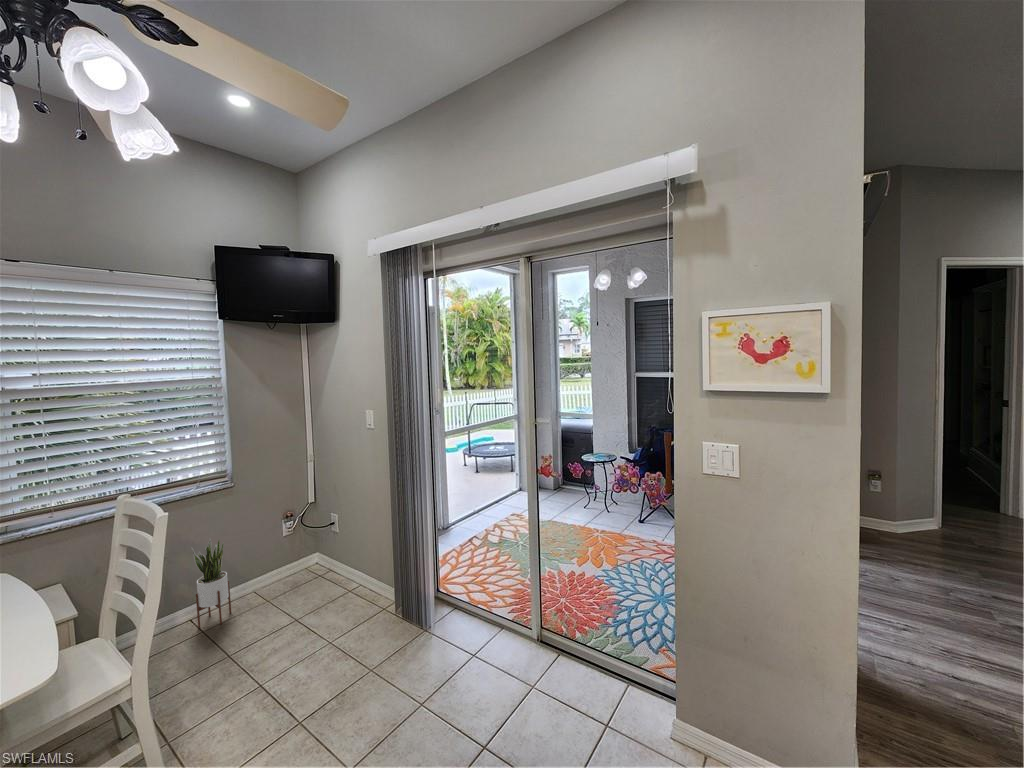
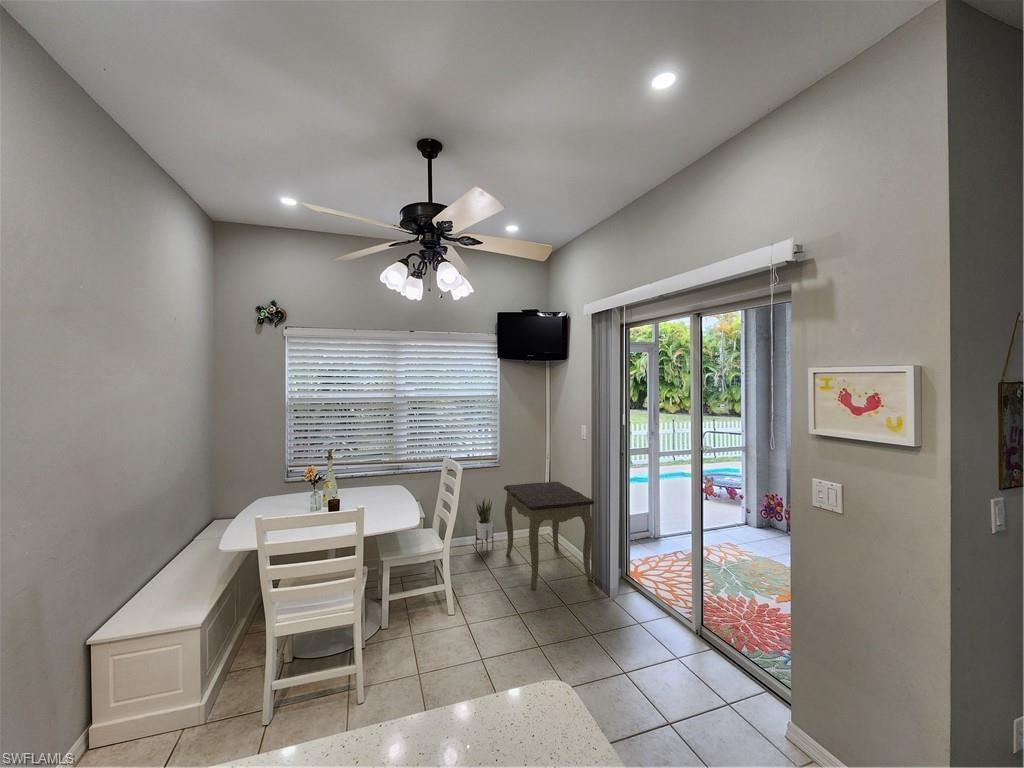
side table: none [246,492,397,663] -> present [504,482,594,589]

